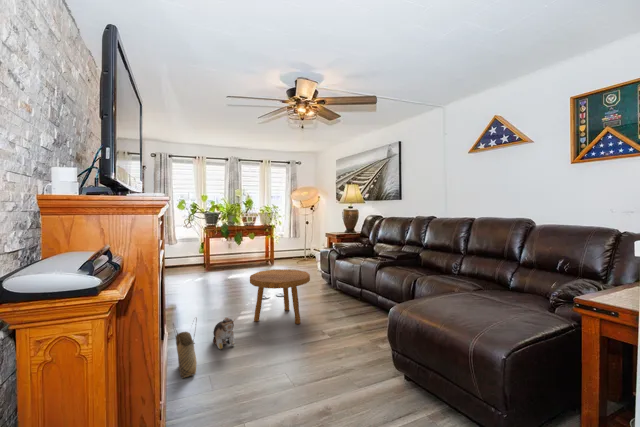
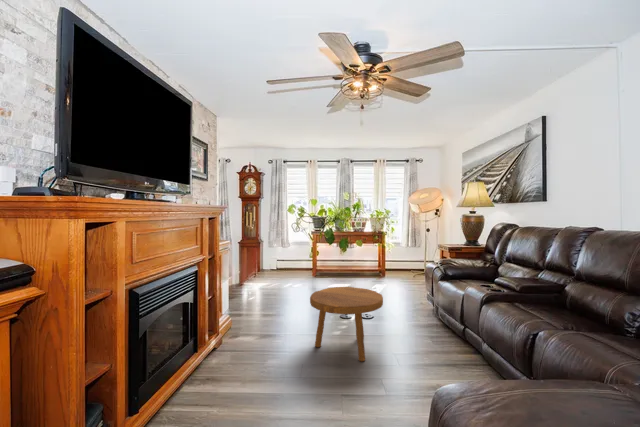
woven basket: present [173,318,197,378] -> none [191,338,221,406]
plush toy: present [213,318,235,349] -> none [251,341,276,377]

